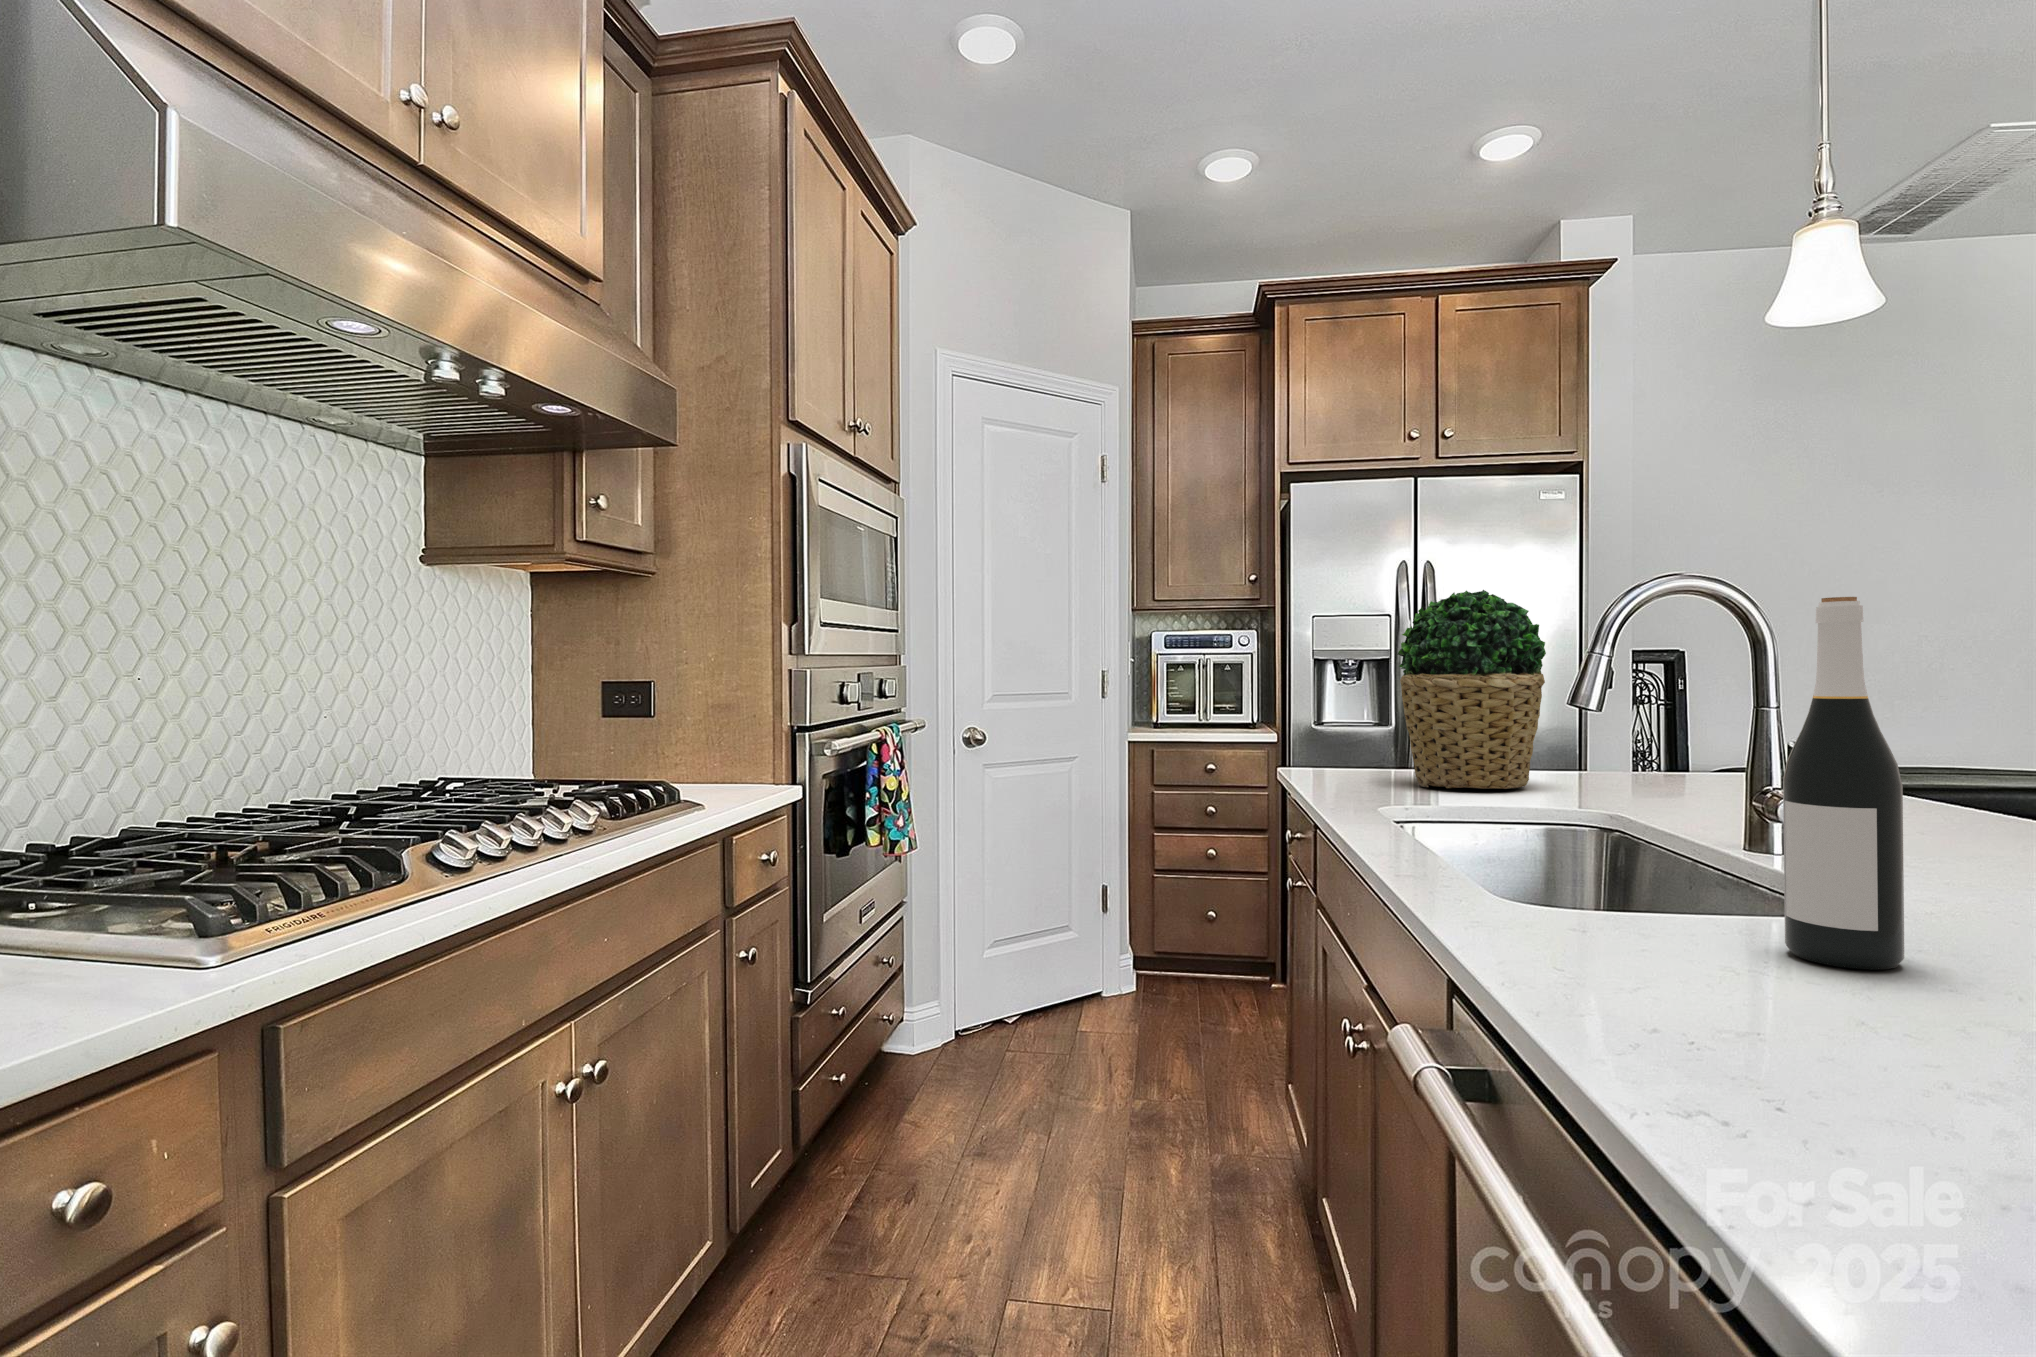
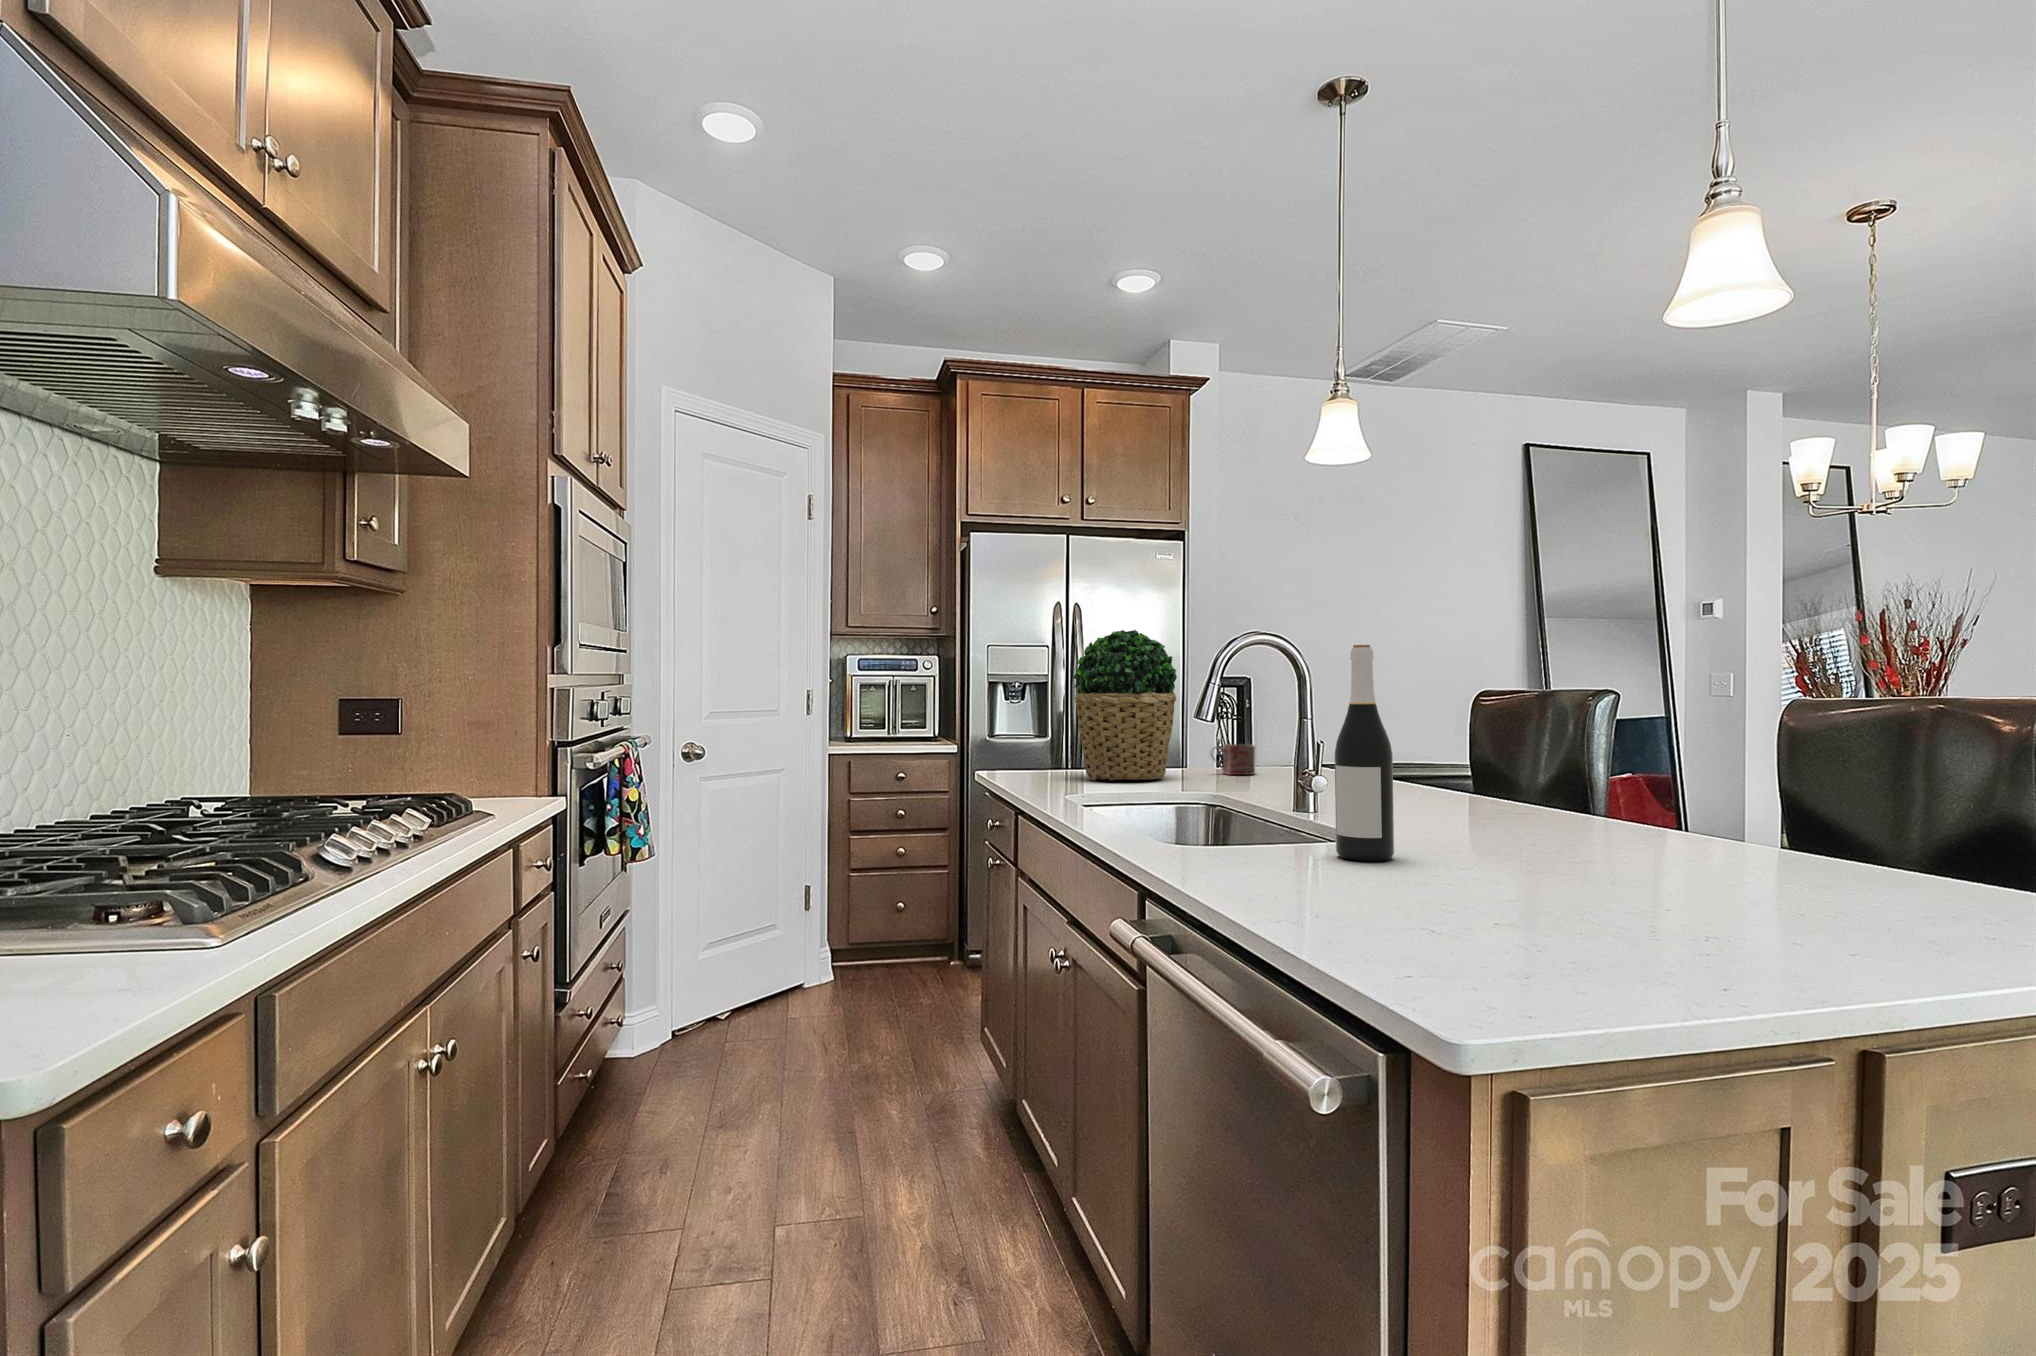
mug: none [1599,743,1670,786] -> present [1211,744,1255,775]

